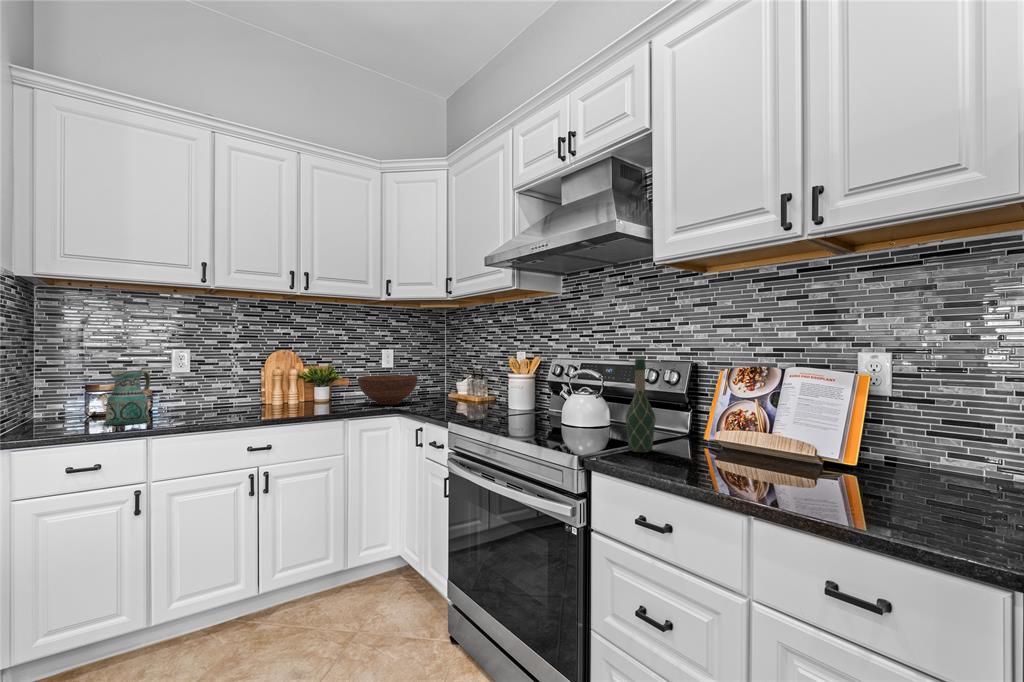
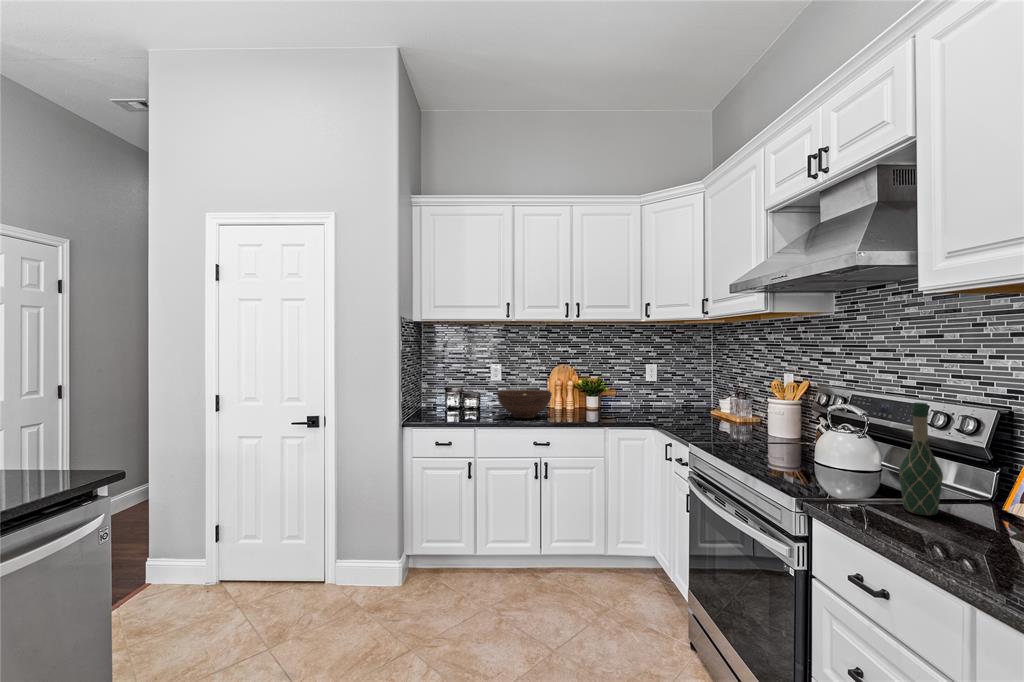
ceramic pitcher: present [106,369,150,425] -> none [436,378,466,420]
fruit bowl: present [358,375,418,405] -> present [497,389,552,418]

